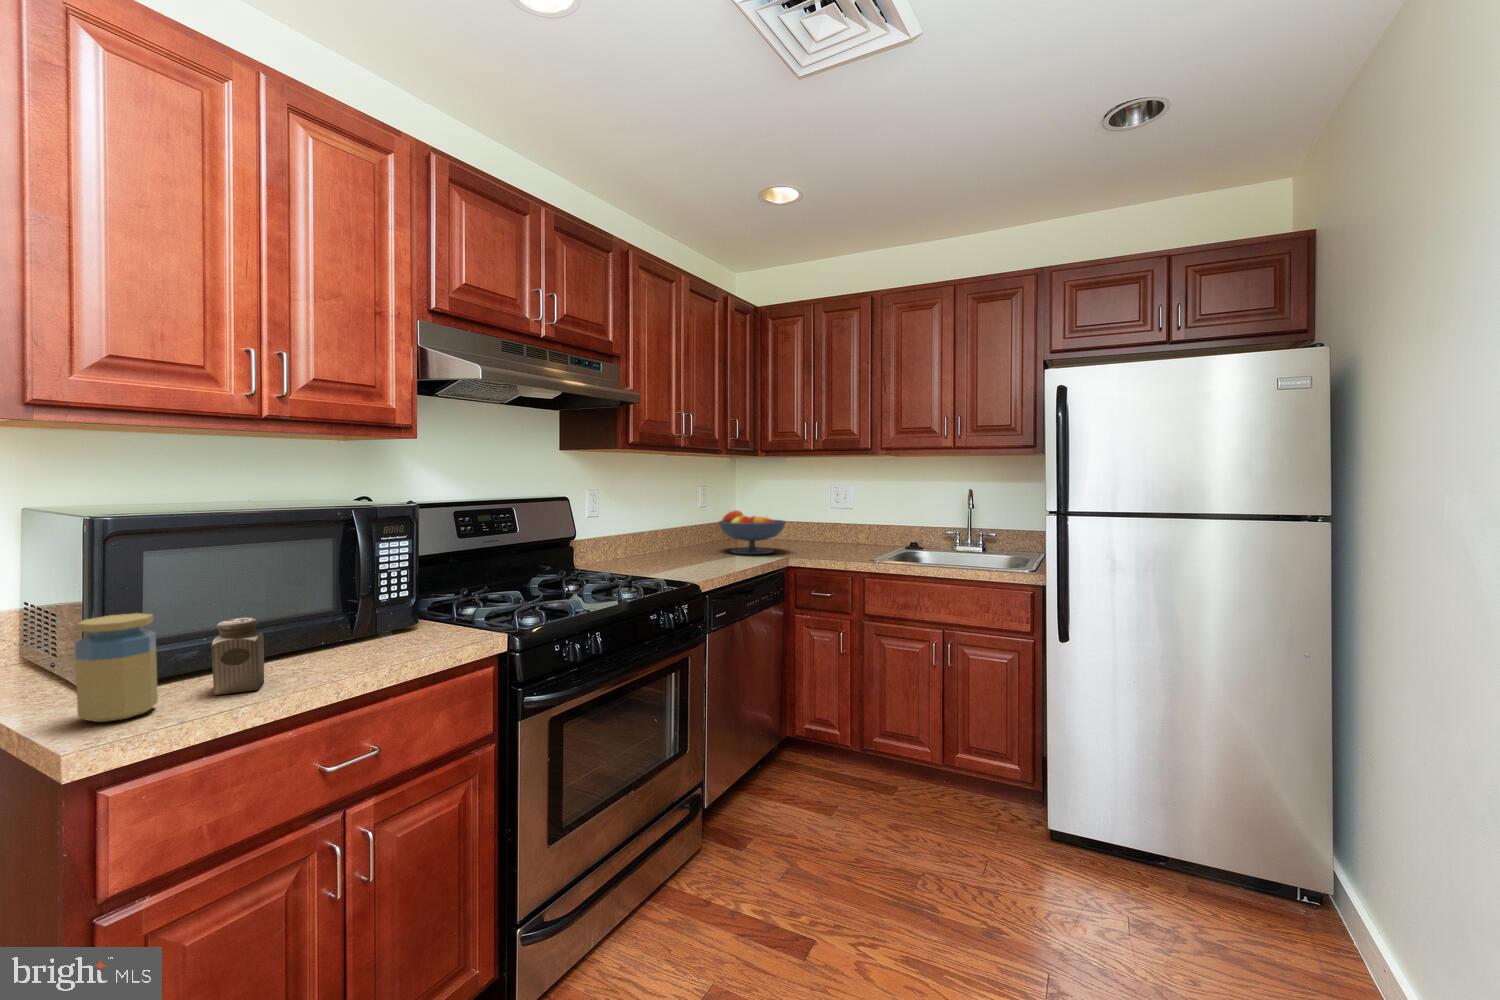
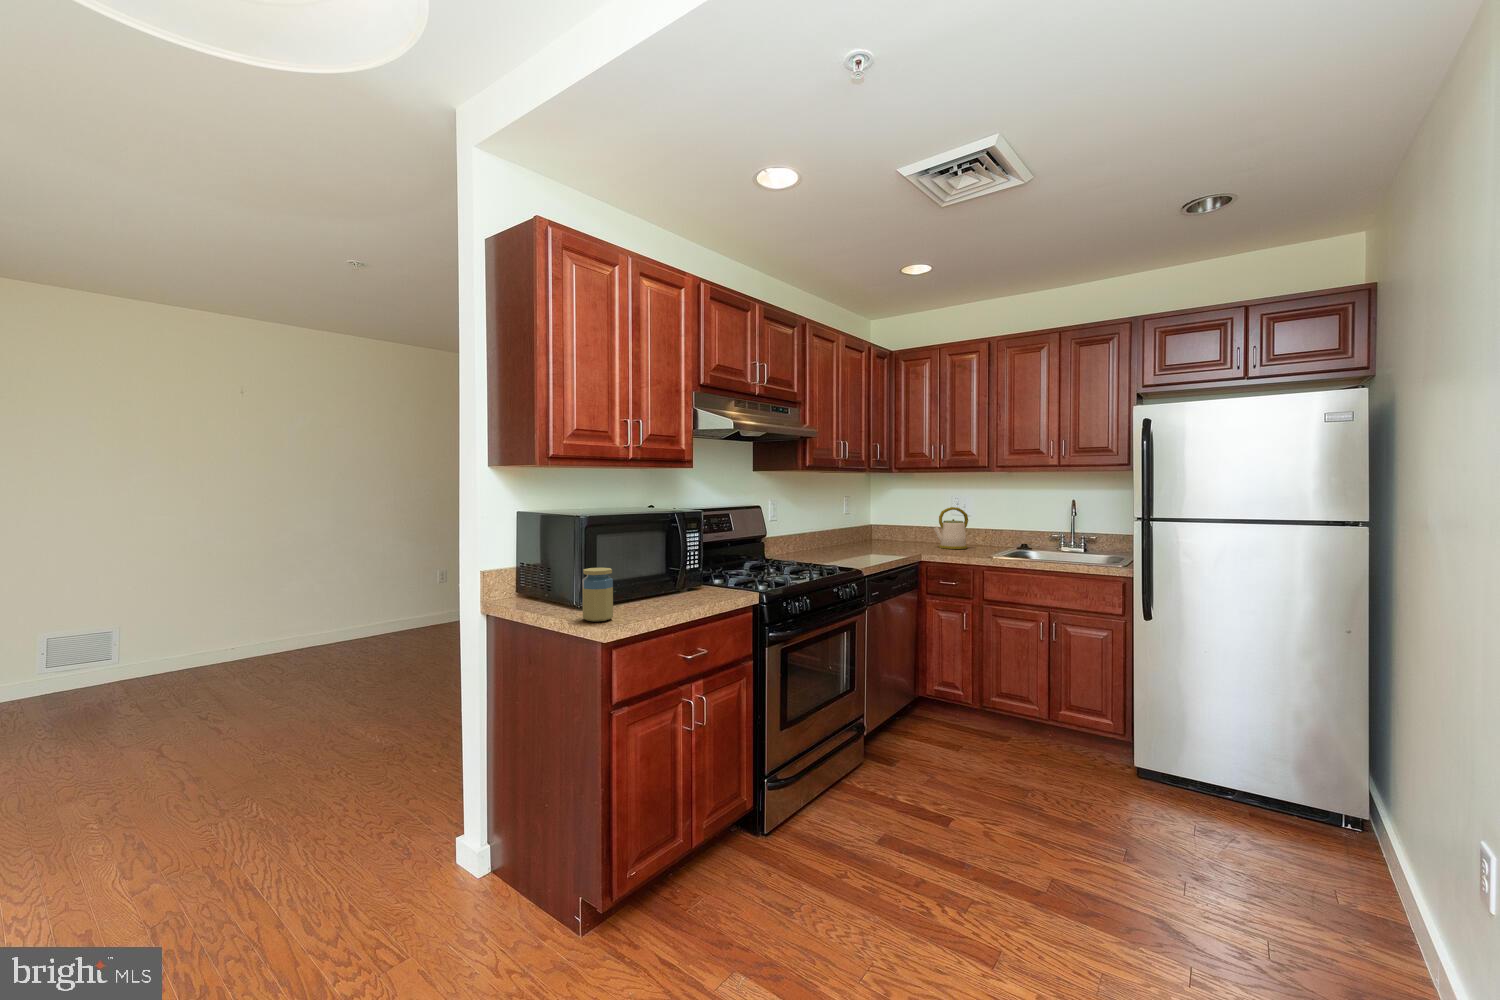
kettle: none [807,499,848,550] -> present [934,507,968,549]
fruit bowl: present [719,510,785,554] -> none [863,515,918,551]
salt shaker: present [212,618,264,695] -> none [628,573,651,614]

